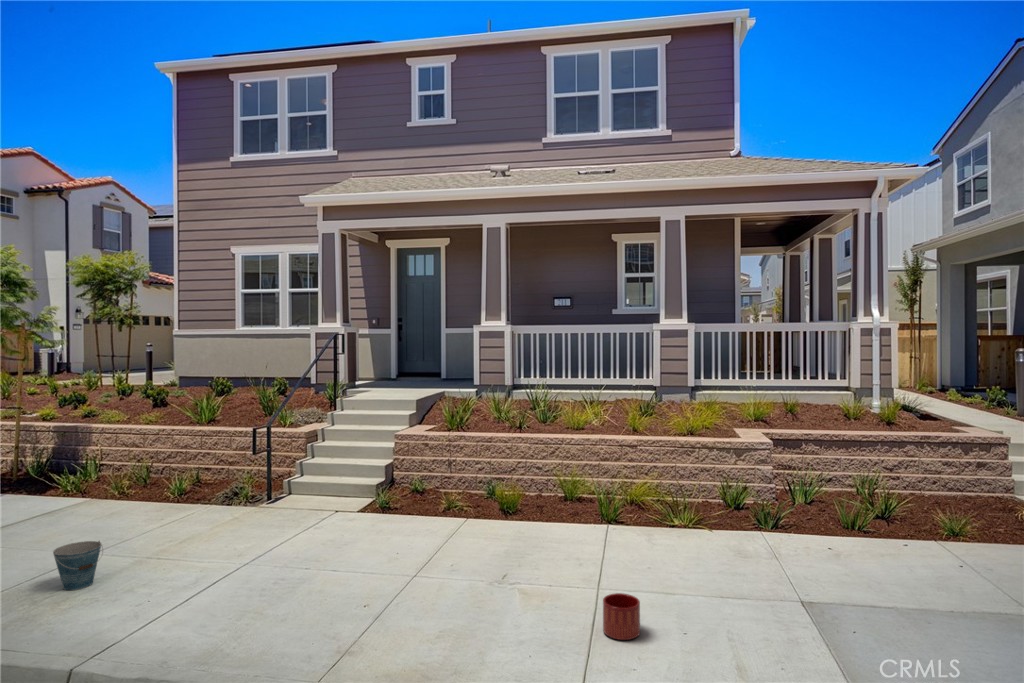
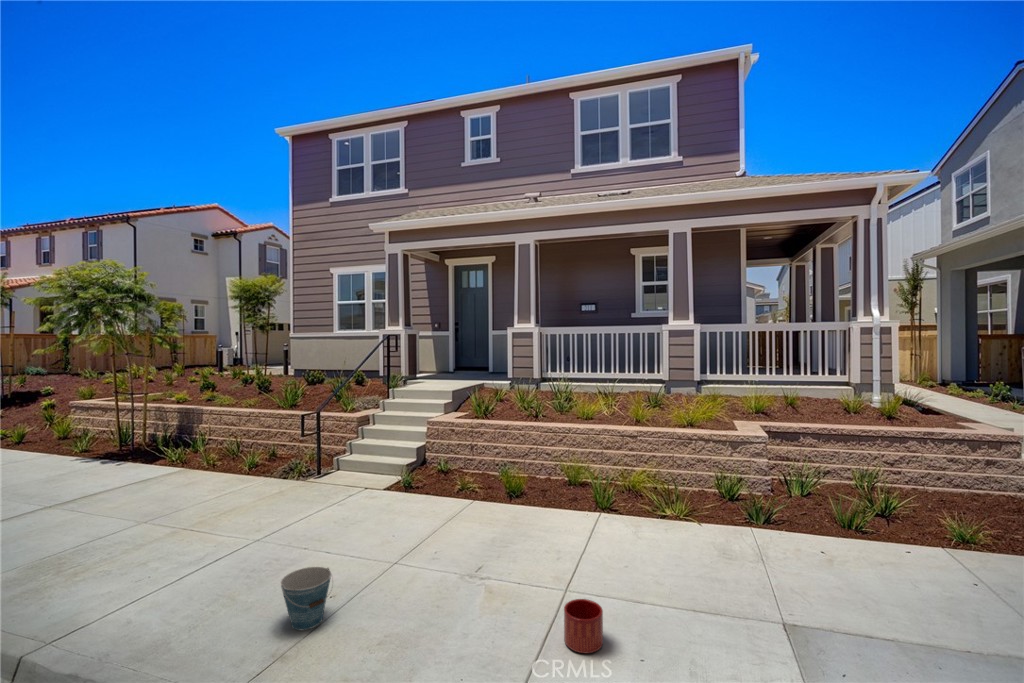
bucket: present [53,541,102,590] -> present [281,567,332,630]

